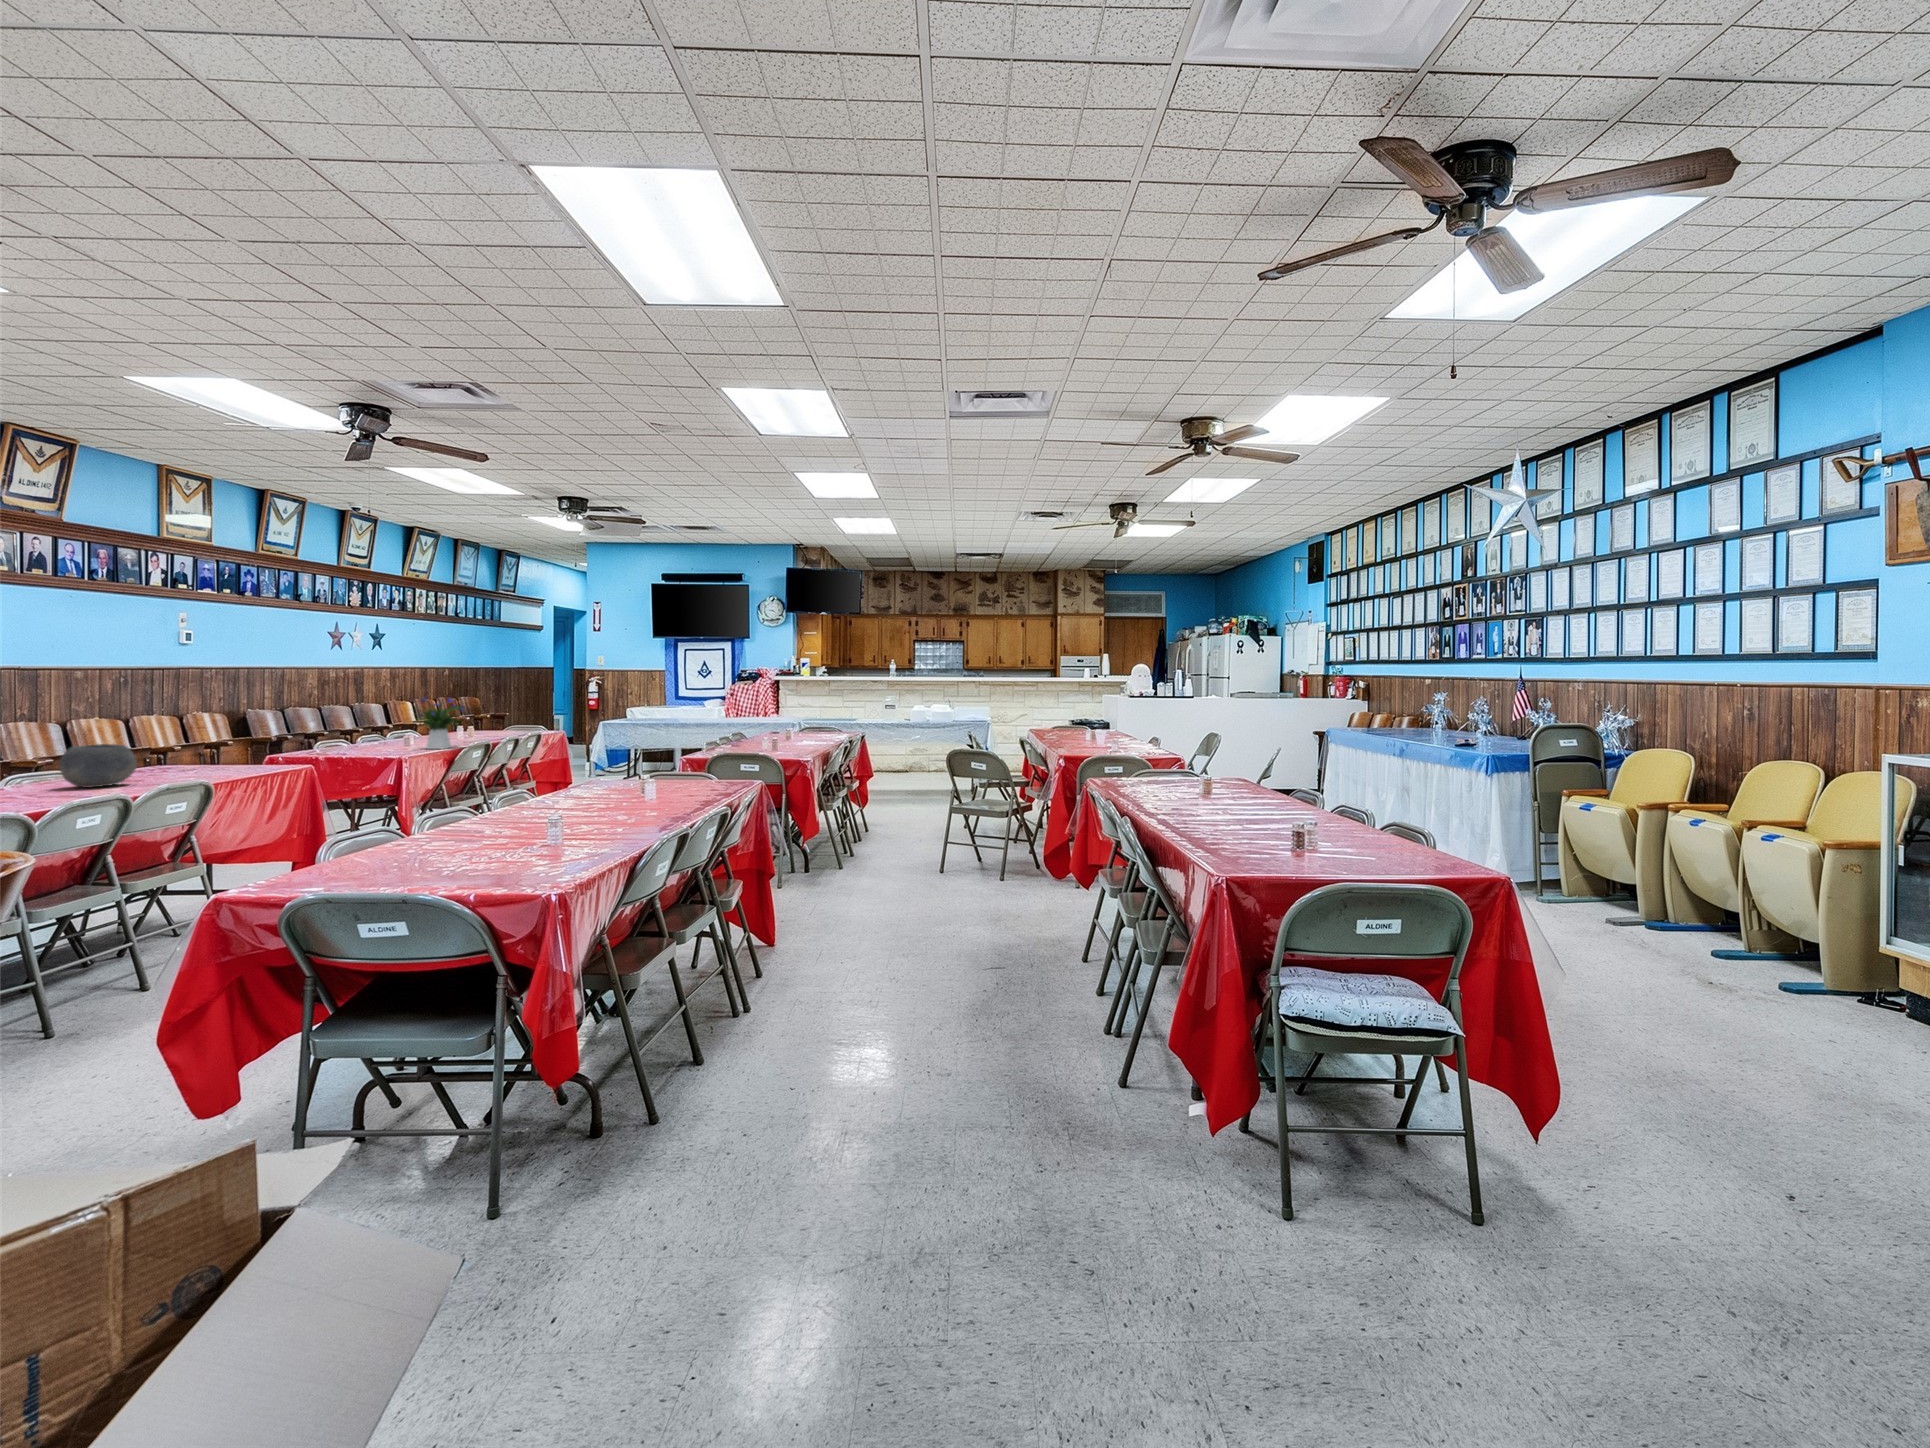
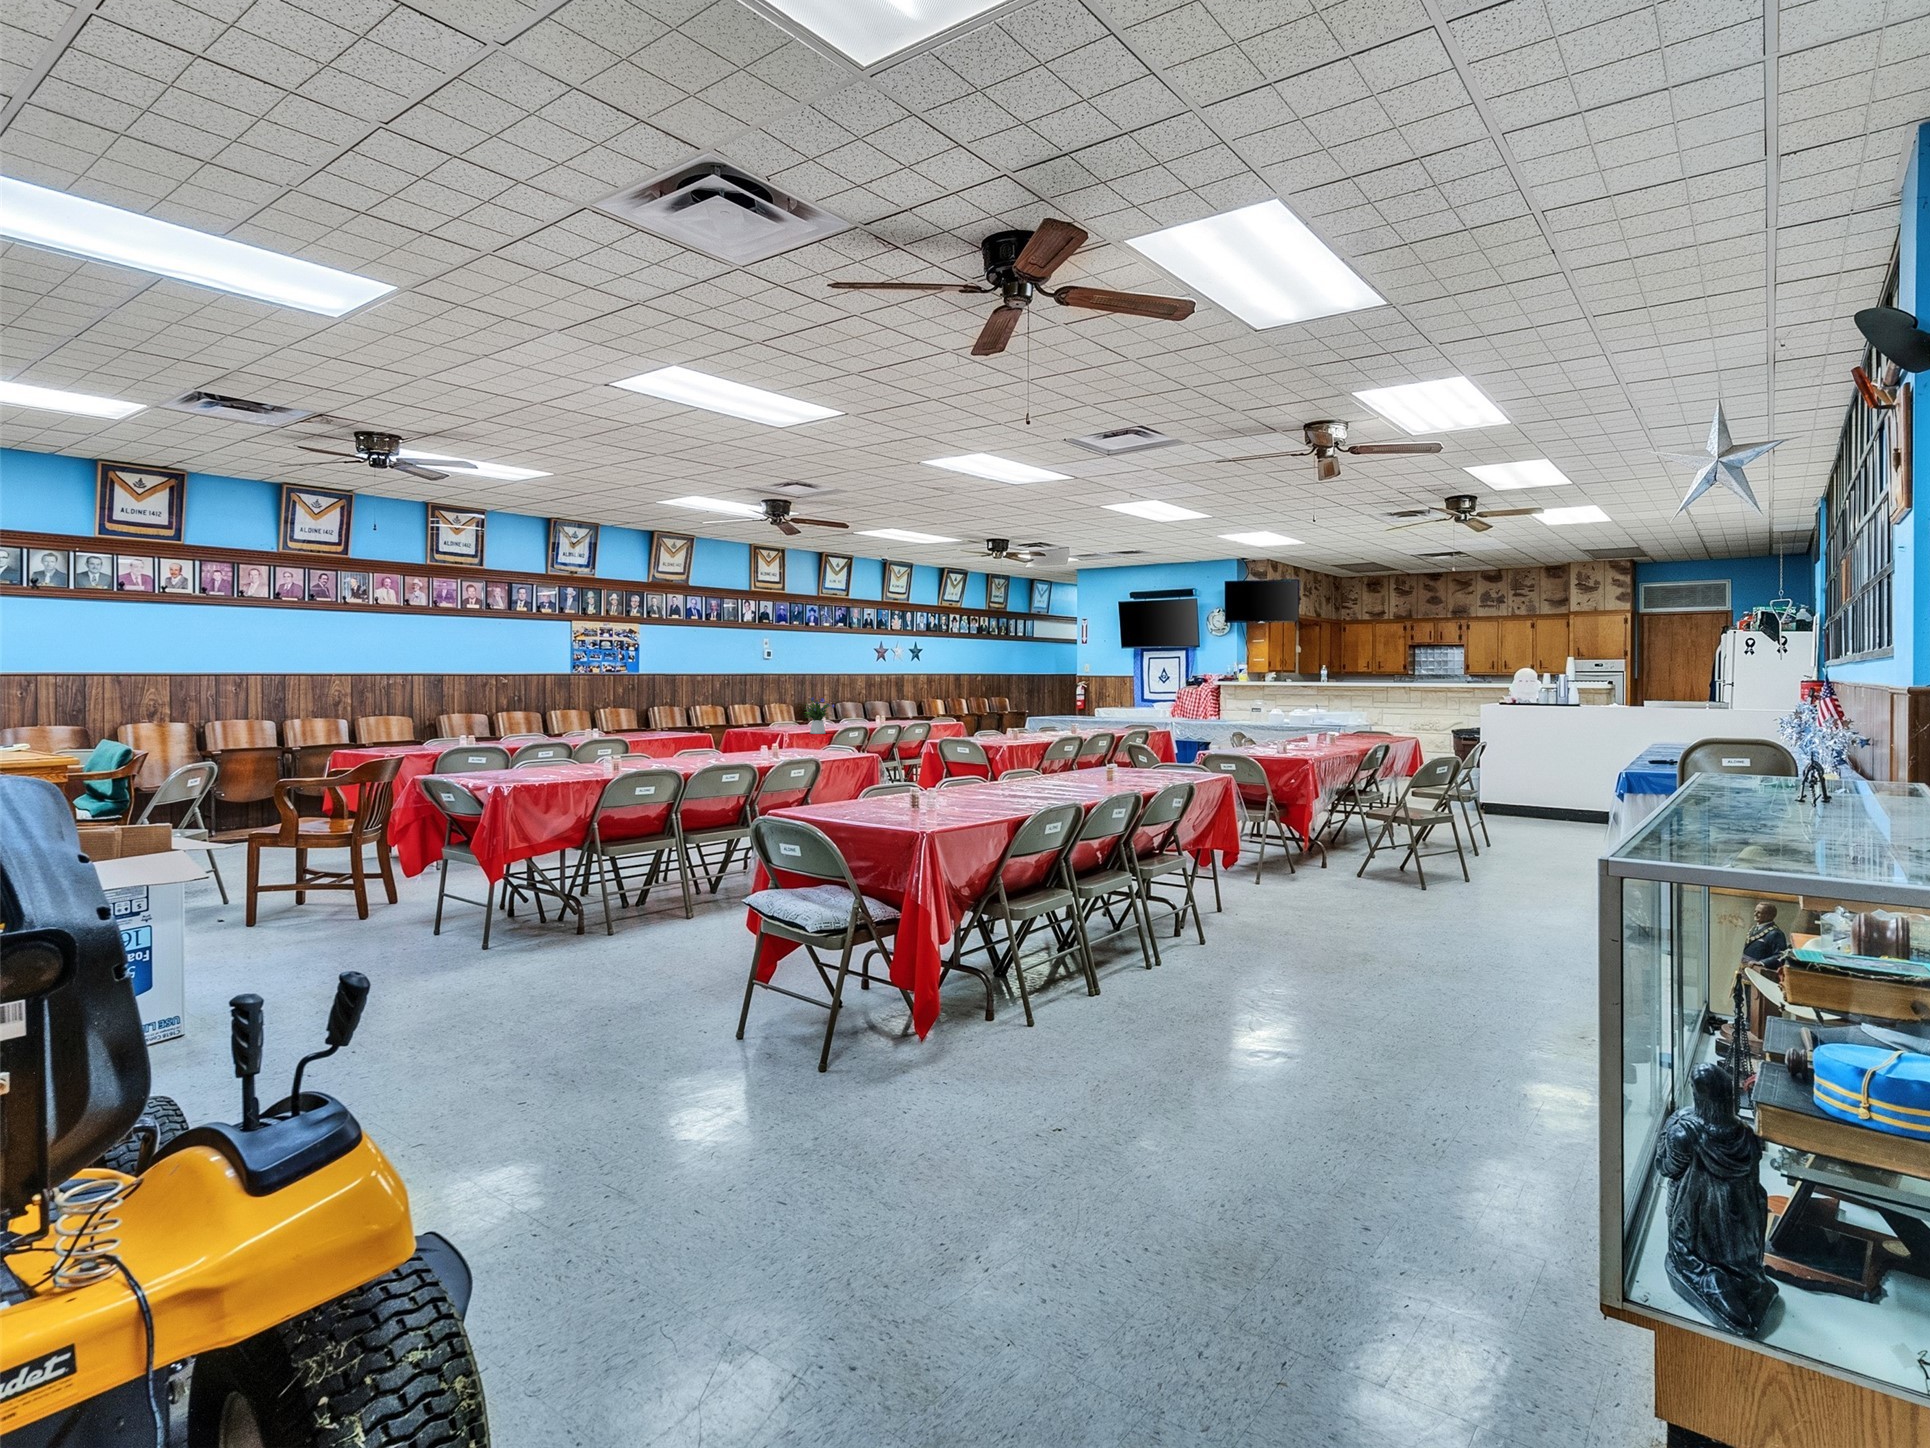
bowl: present [59,744,137,787] -> none [580,719,613,741]

